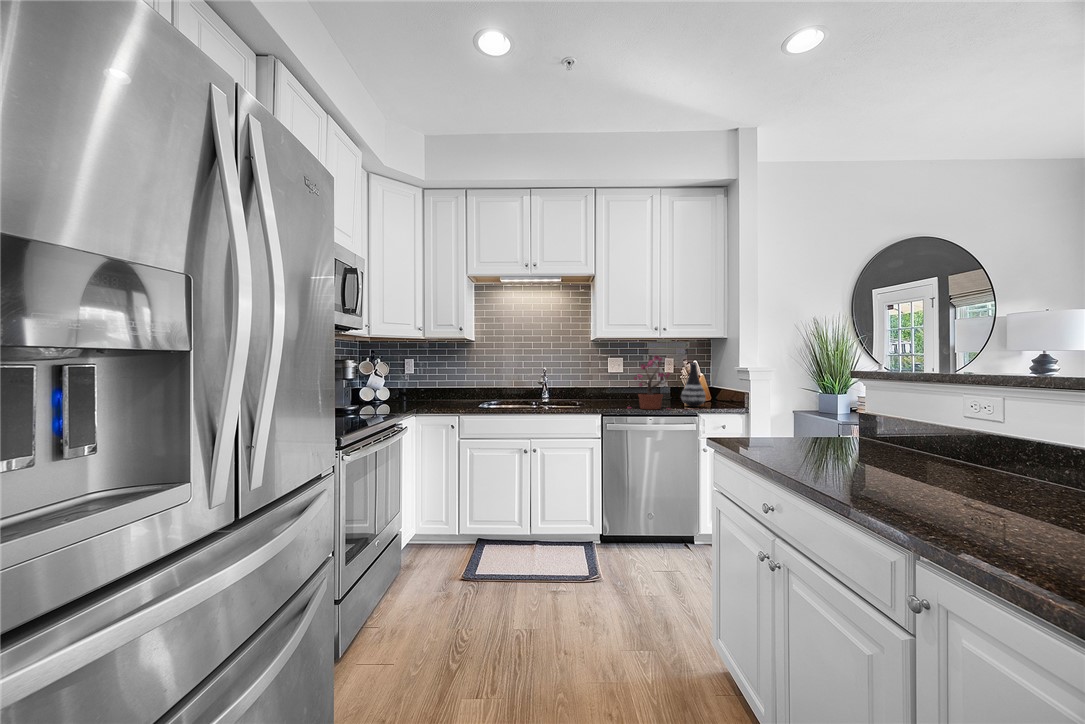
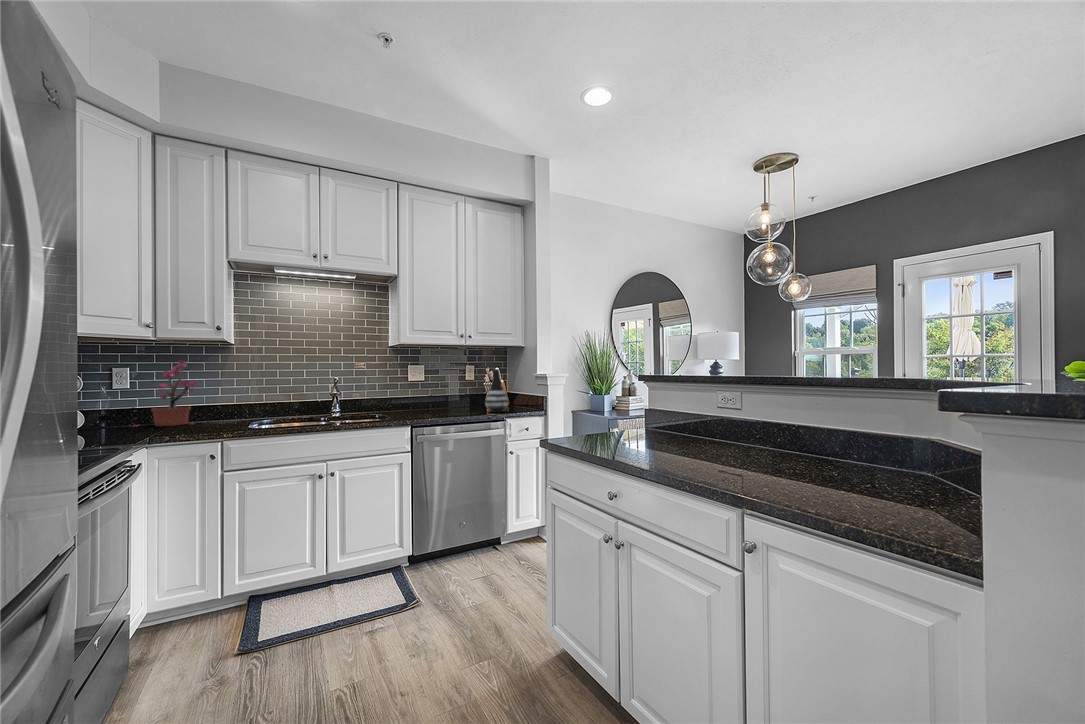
potted plant: present [627,356,670,409] -> present [133,360,195,427]

